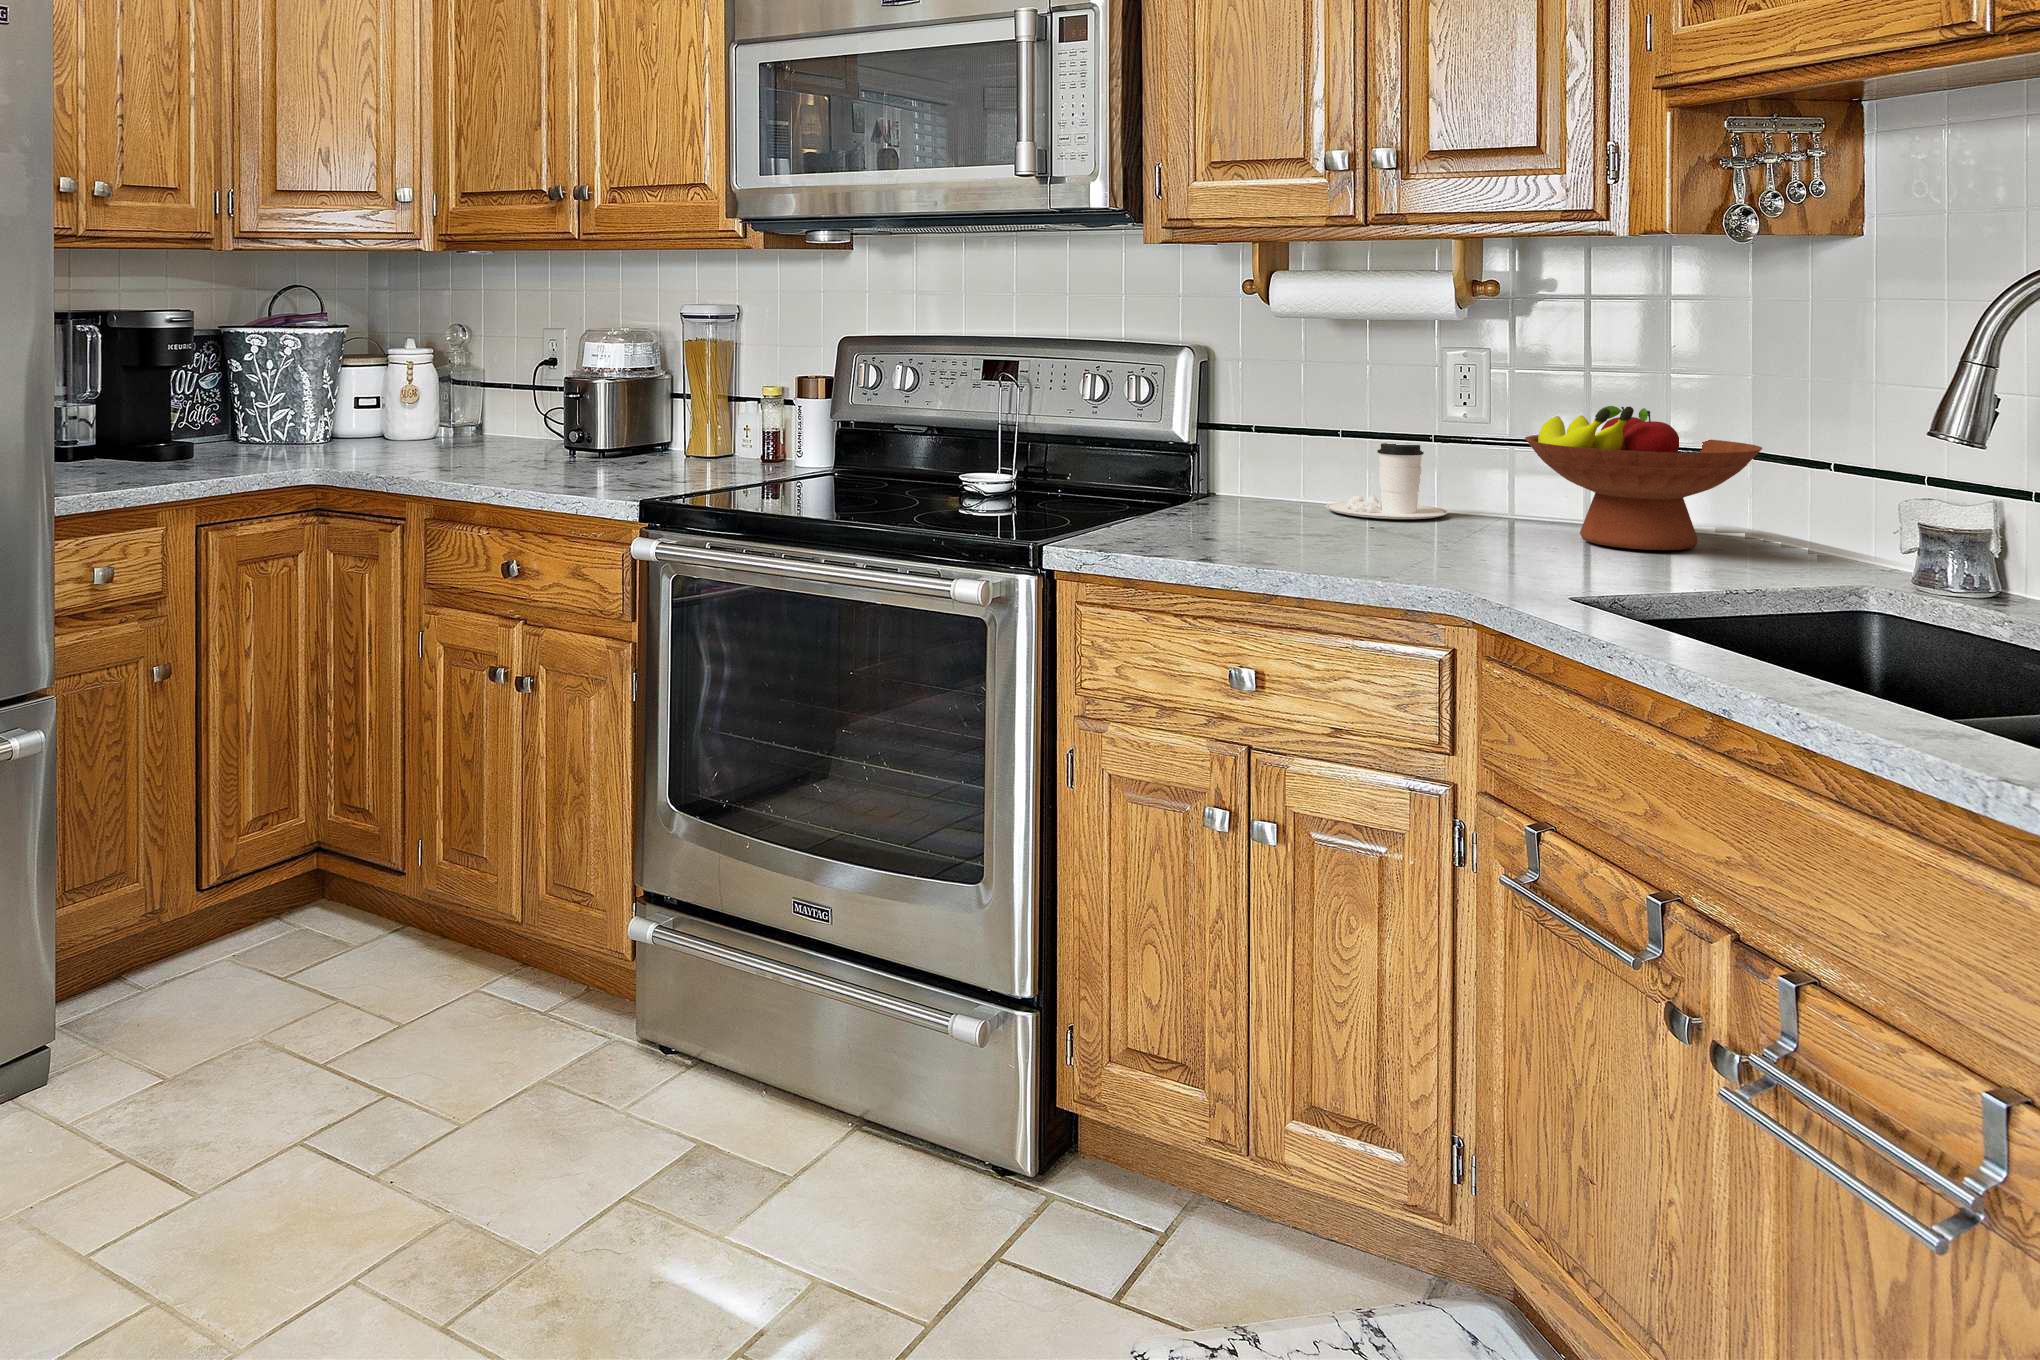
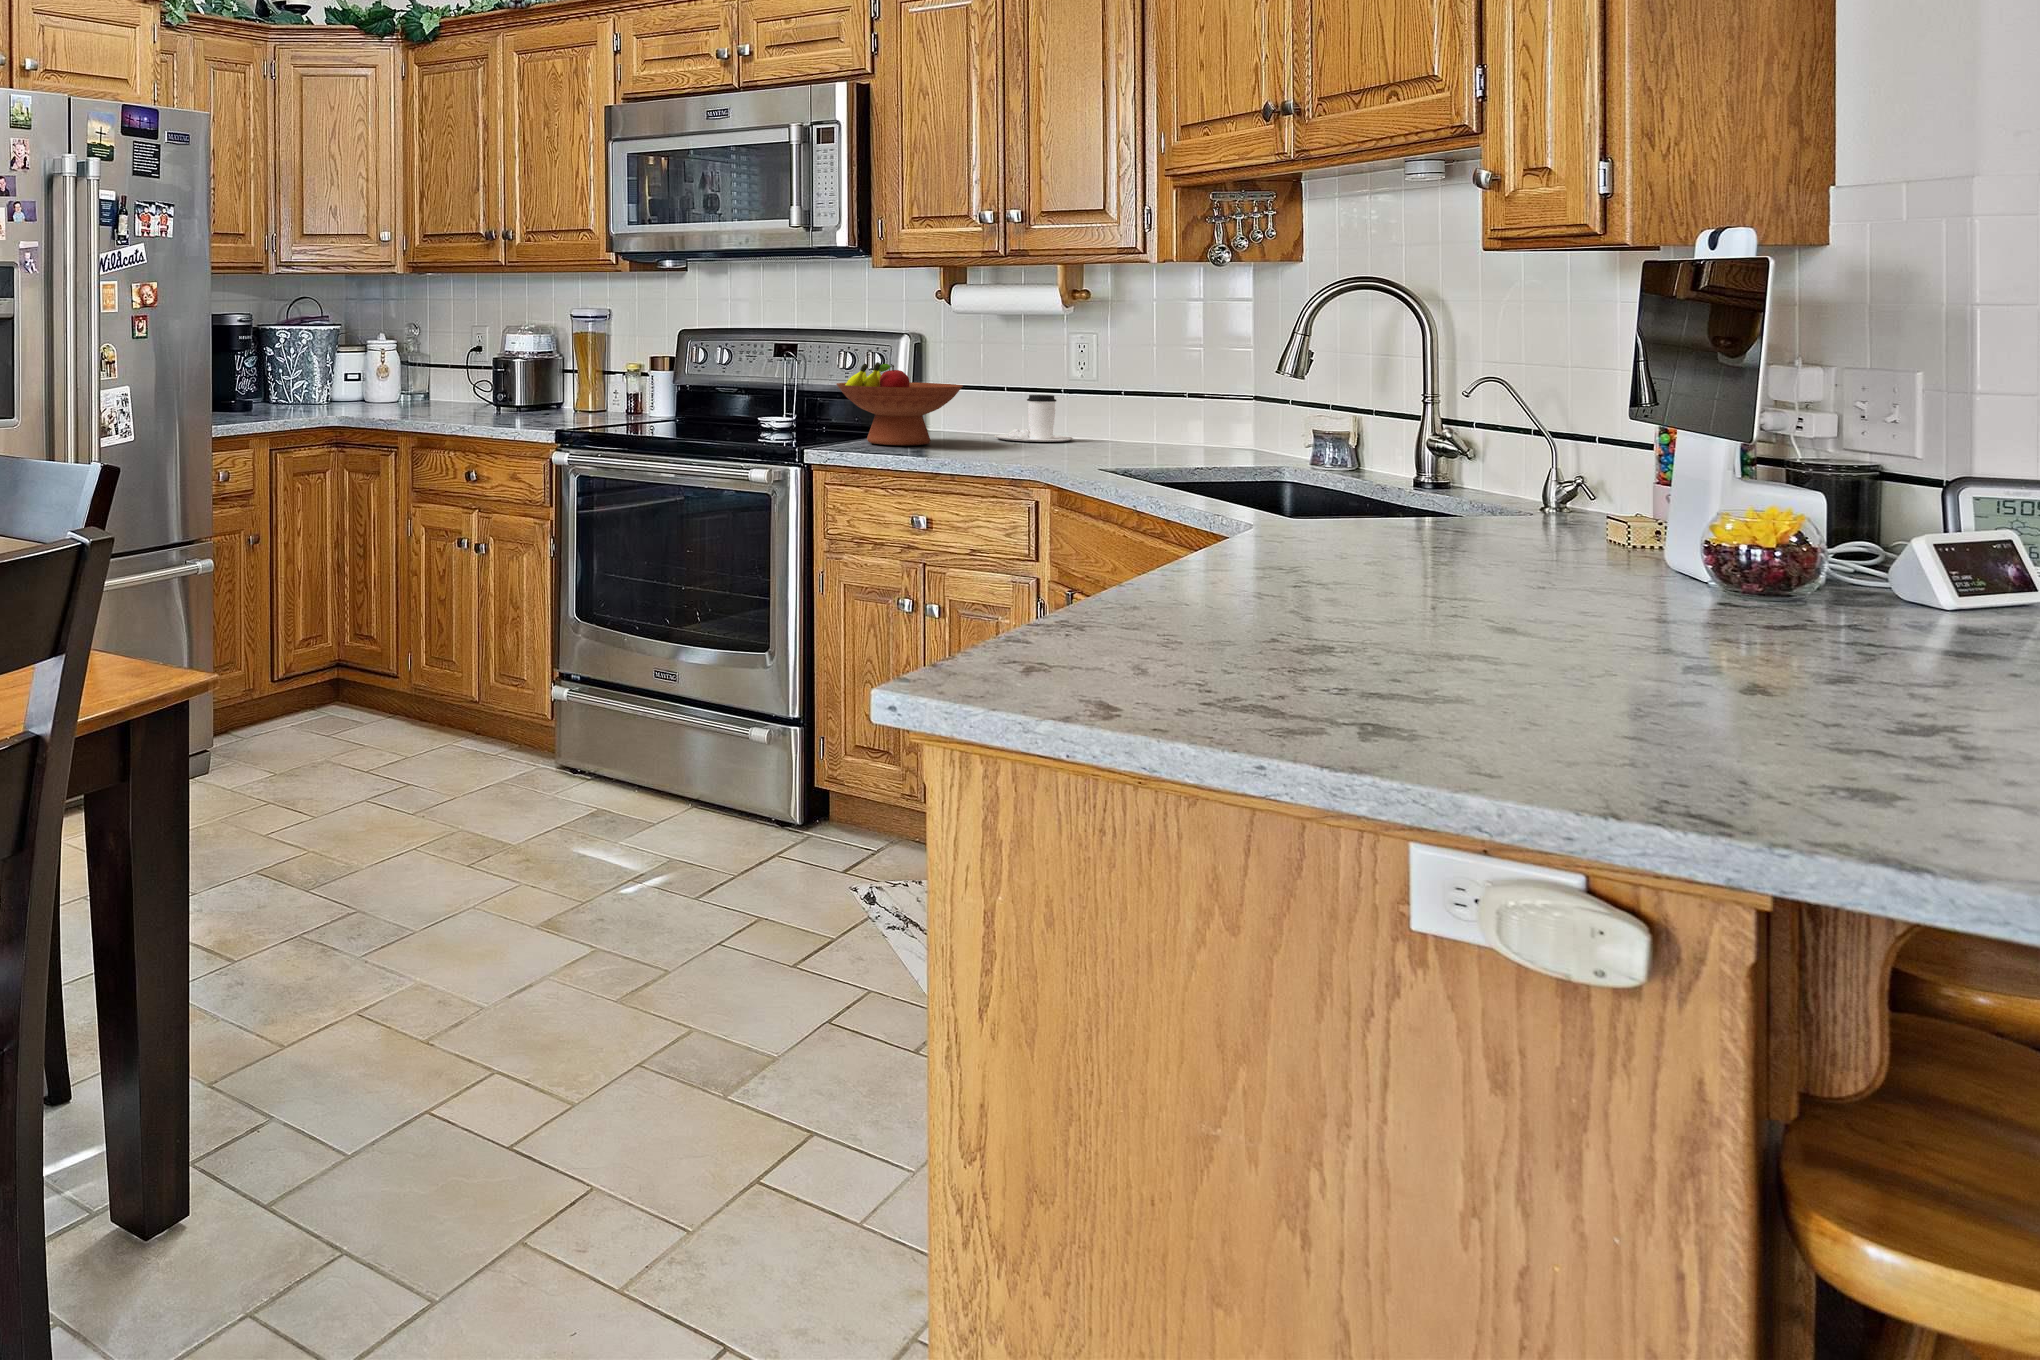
fruit bowl: present [1525,406,1762,550] -> present [836,362,963,445]

